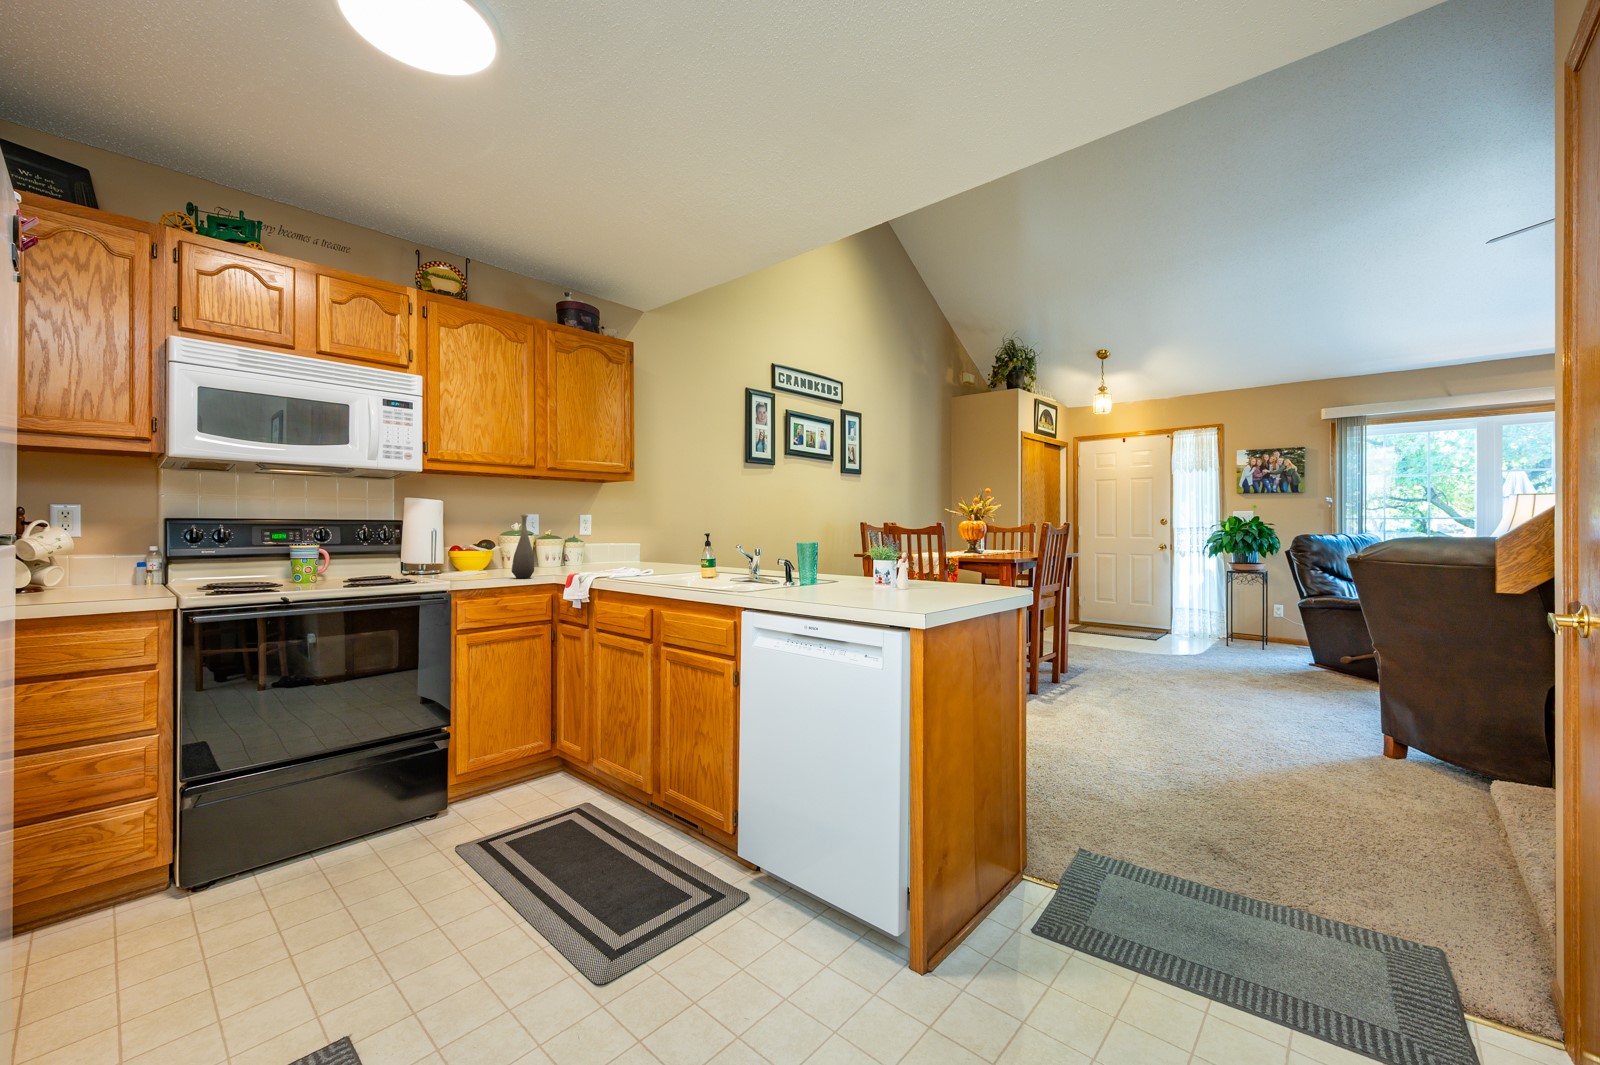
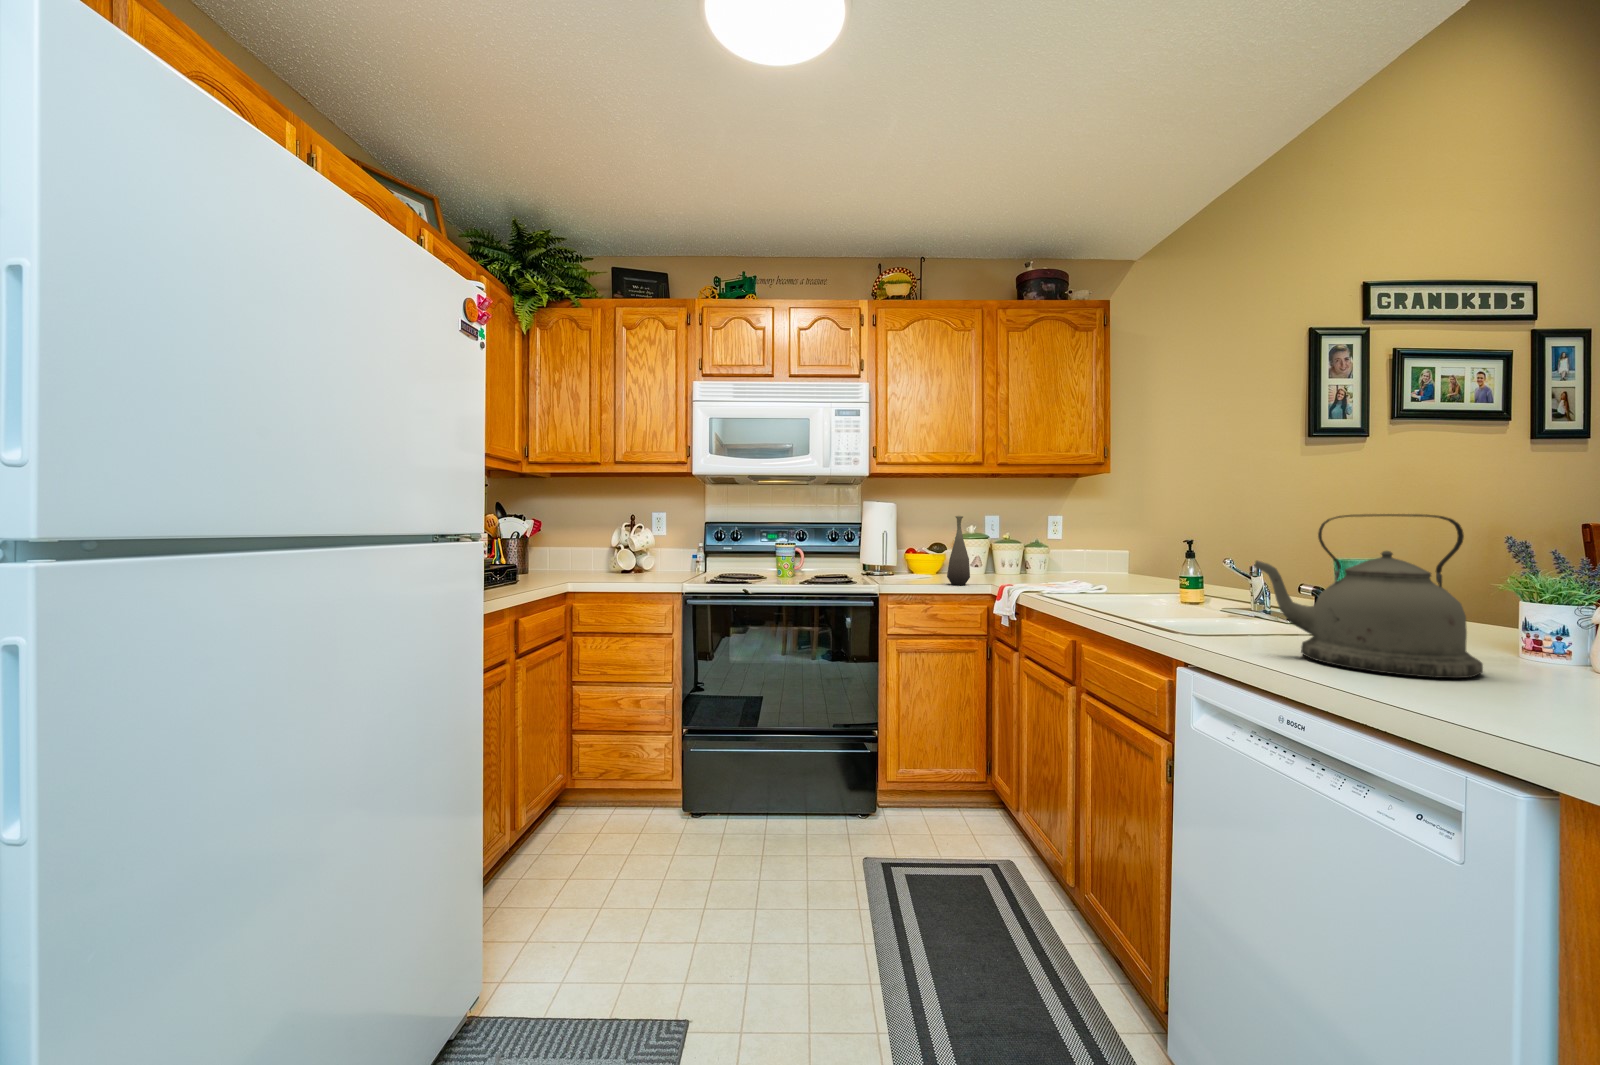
kettle: none [780,519,865,597] -> present [1254,514,1483,678]

